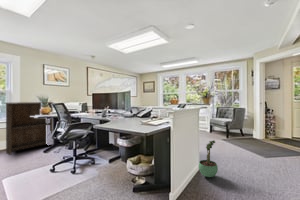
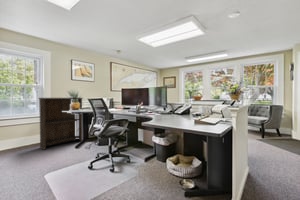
potted plant: present [198,140,218,177] -> none [250,140,276,183]

